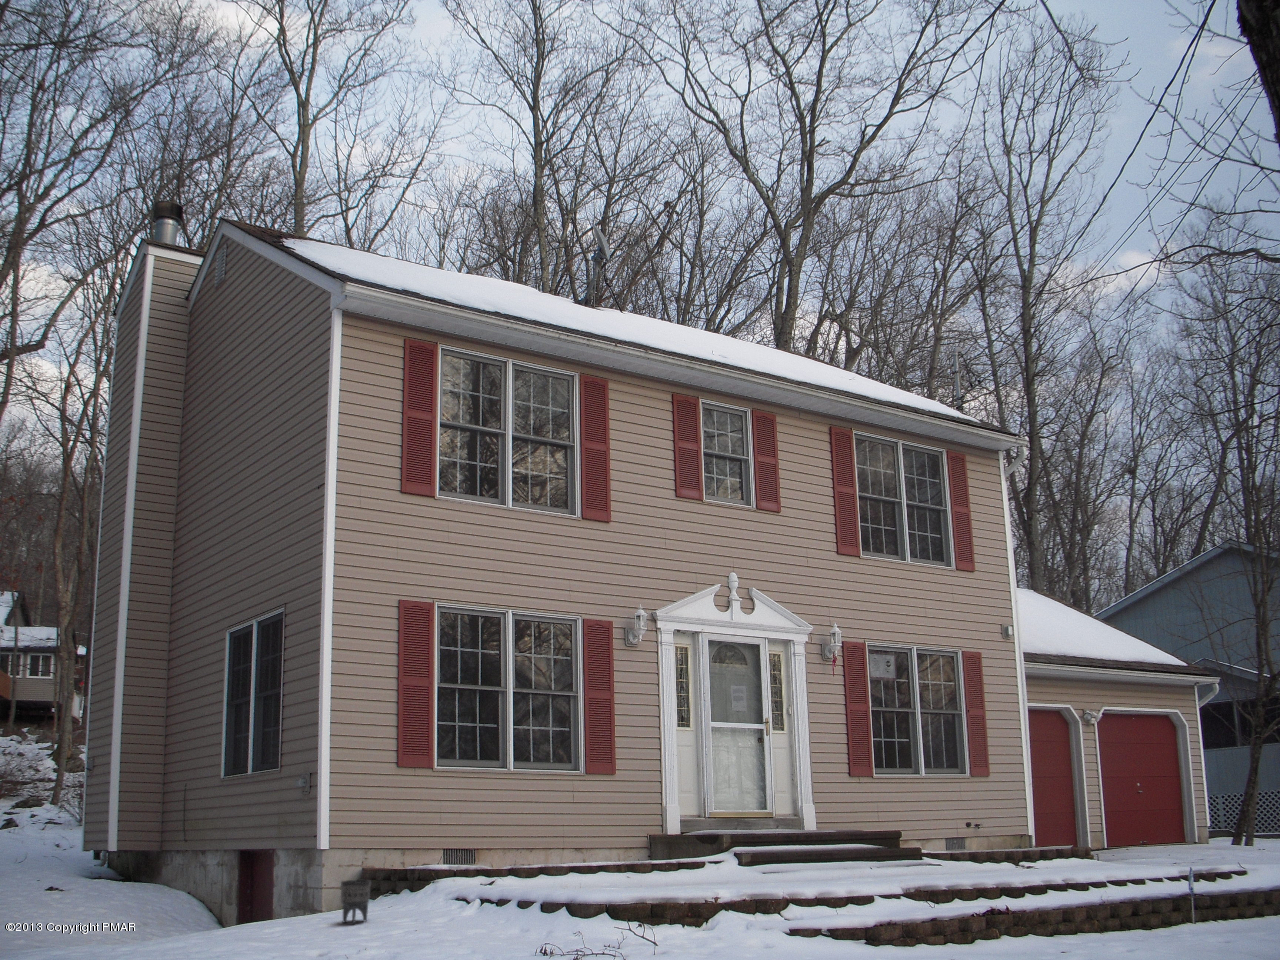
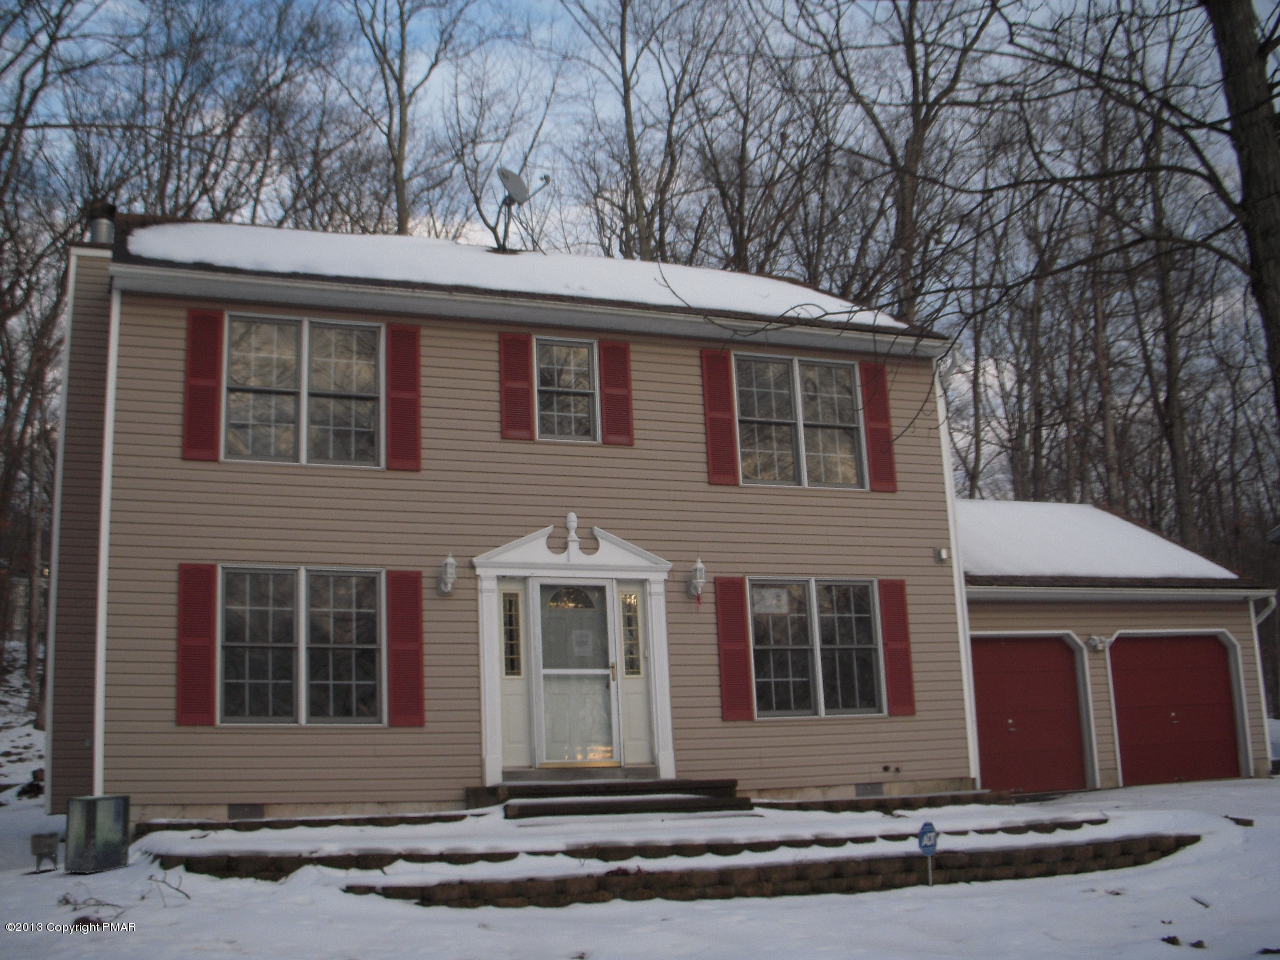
storage box: none [398,840,464,924] -> present [64,795,130,873]

